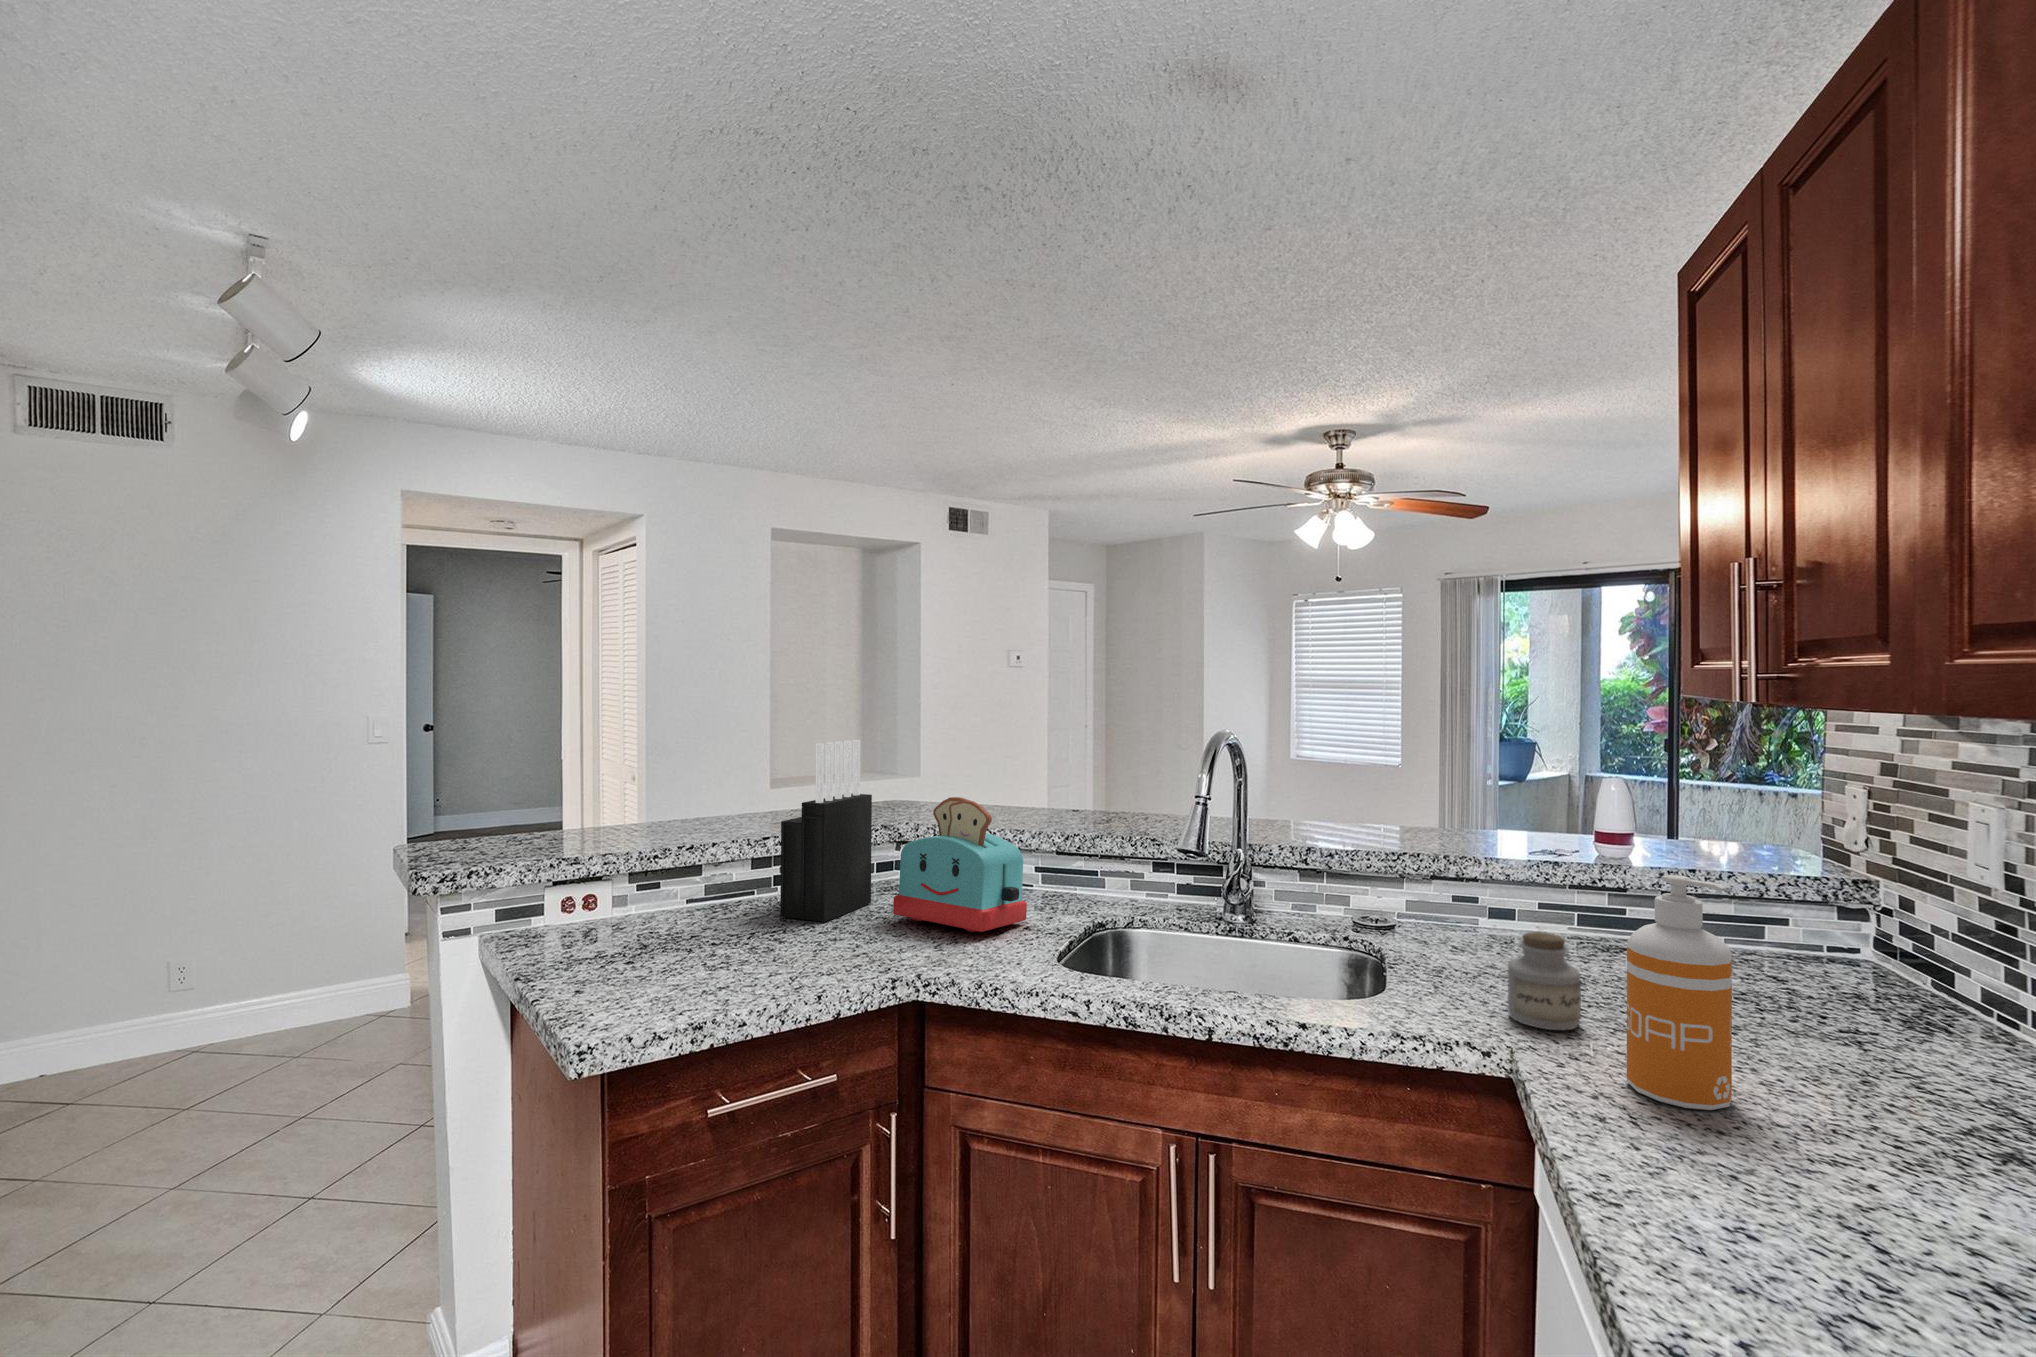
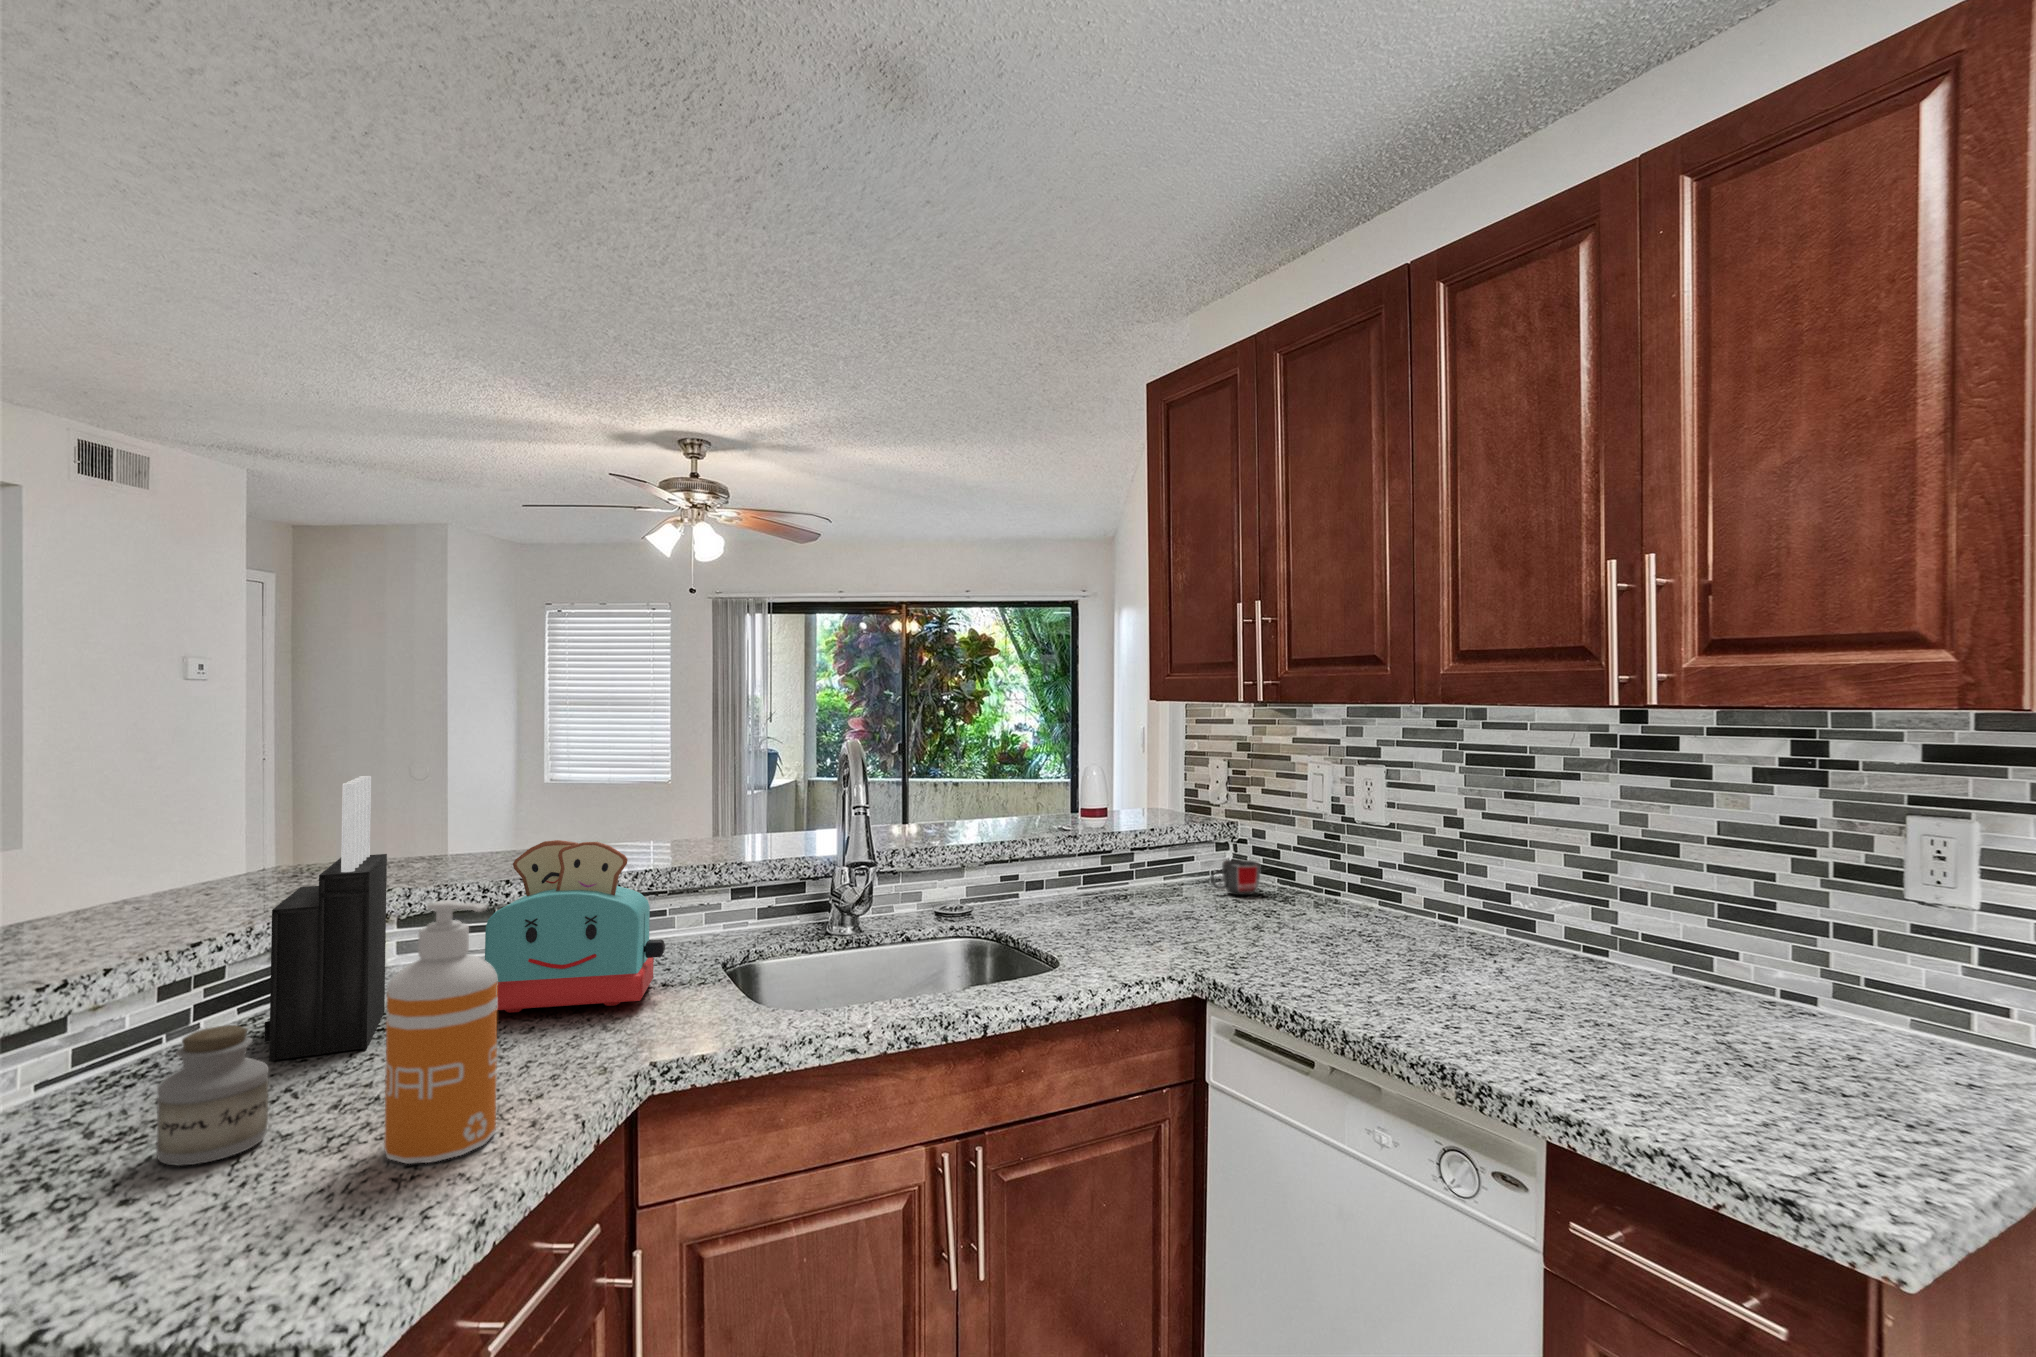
soap dispenser: present [1627,875,1732,1110] -> present [384,900,497,1164]
jar: present [1508,932,1581,1031] -> present [156,1025,269,1166]
mug: none [1772,932,1872,990] -> present [1211,860,1261,895]

